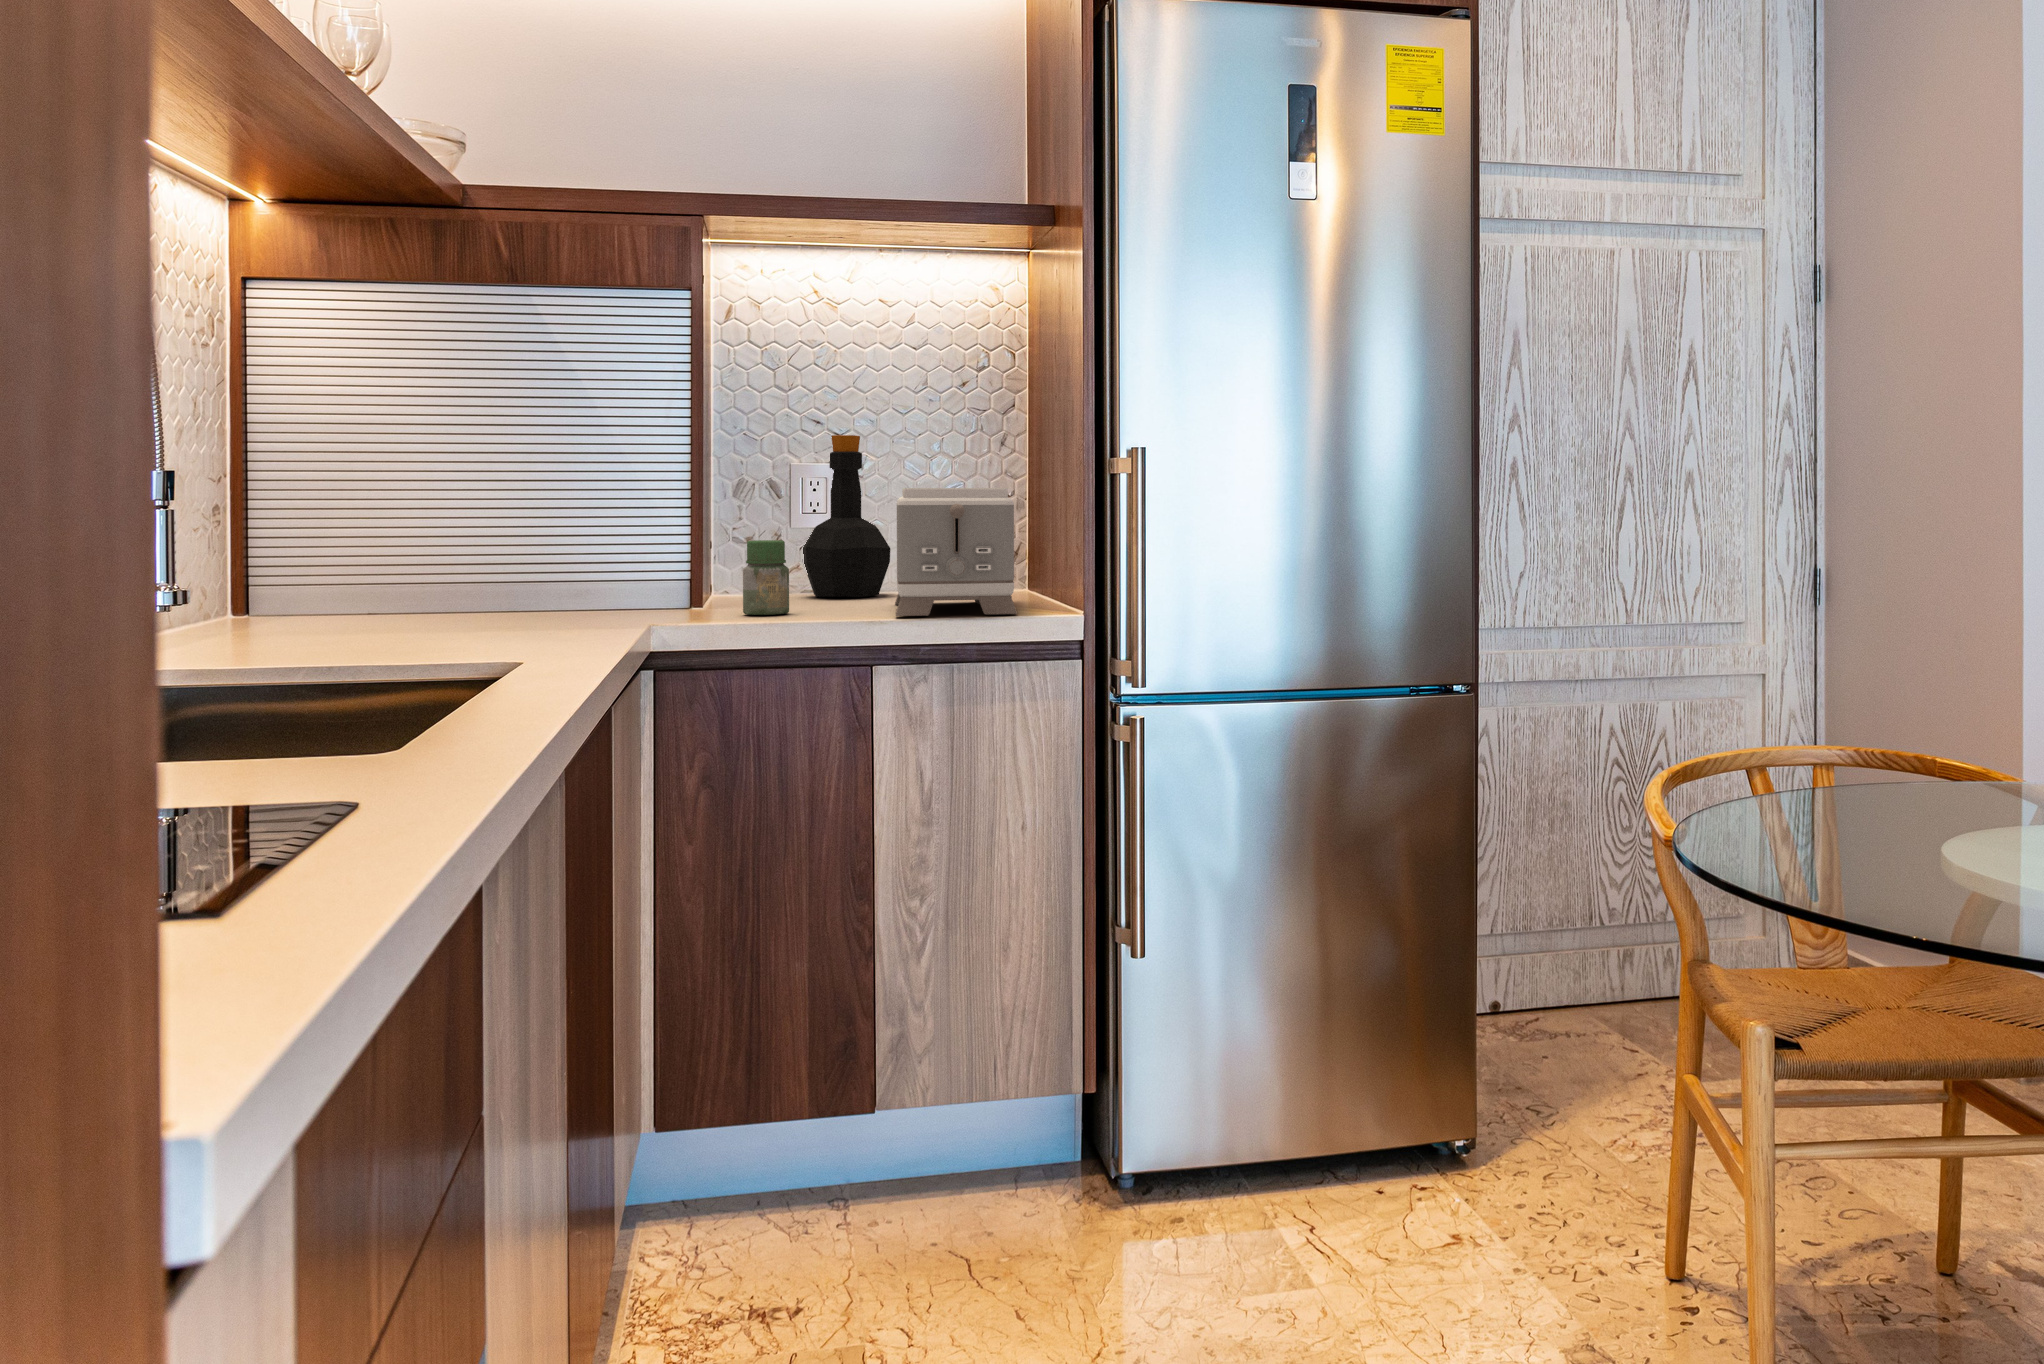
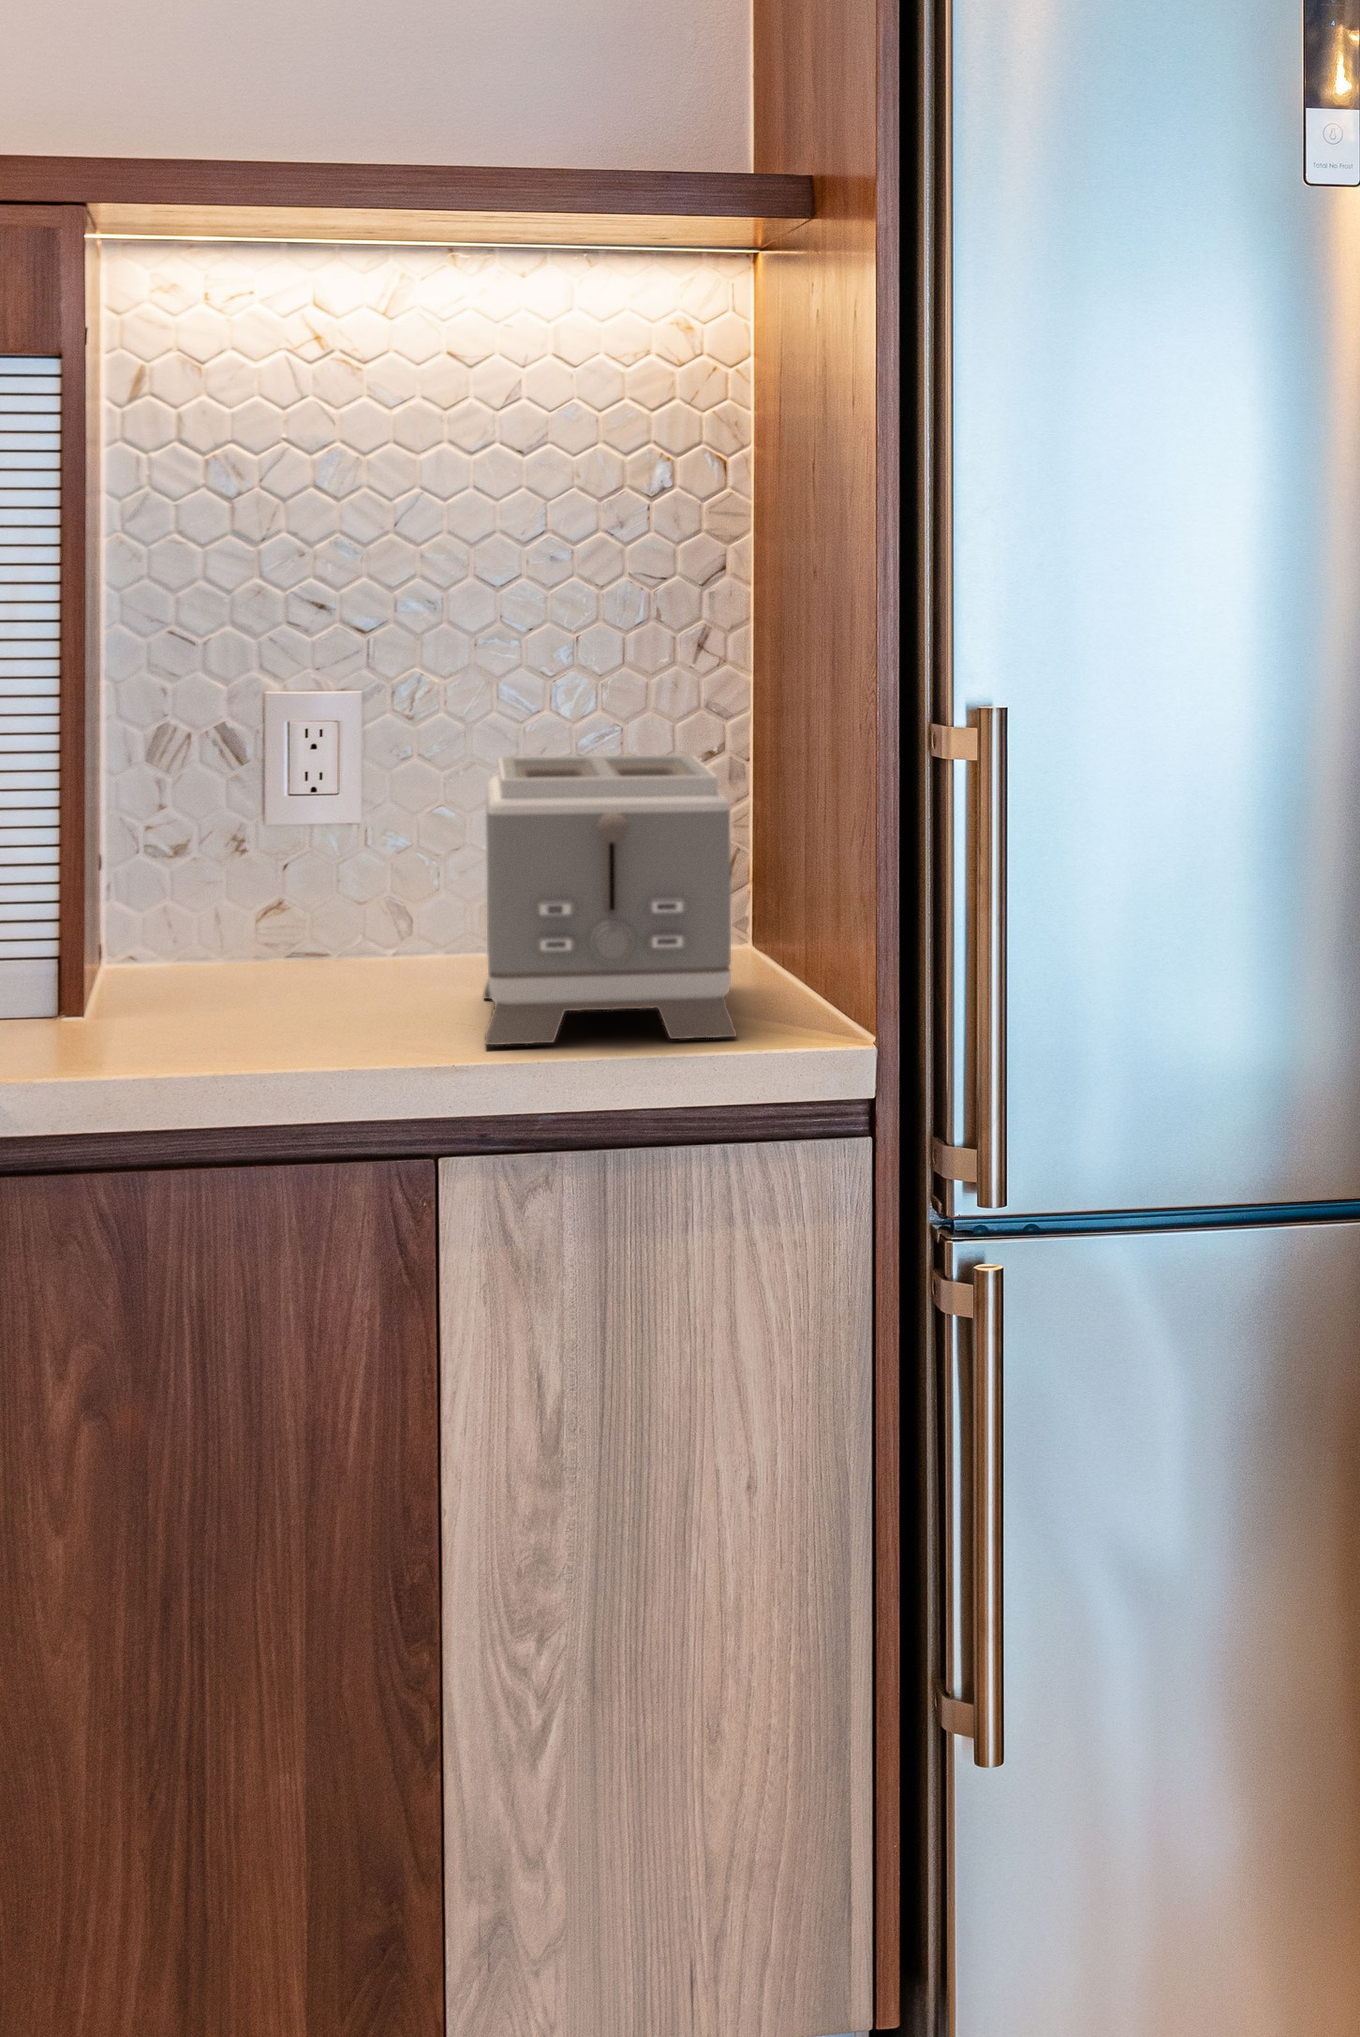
bottle: present [803,435,890,597] -> none [291,637,473,972]
jar: present [743,540,789,615] -> none [166,878,264,1037]

